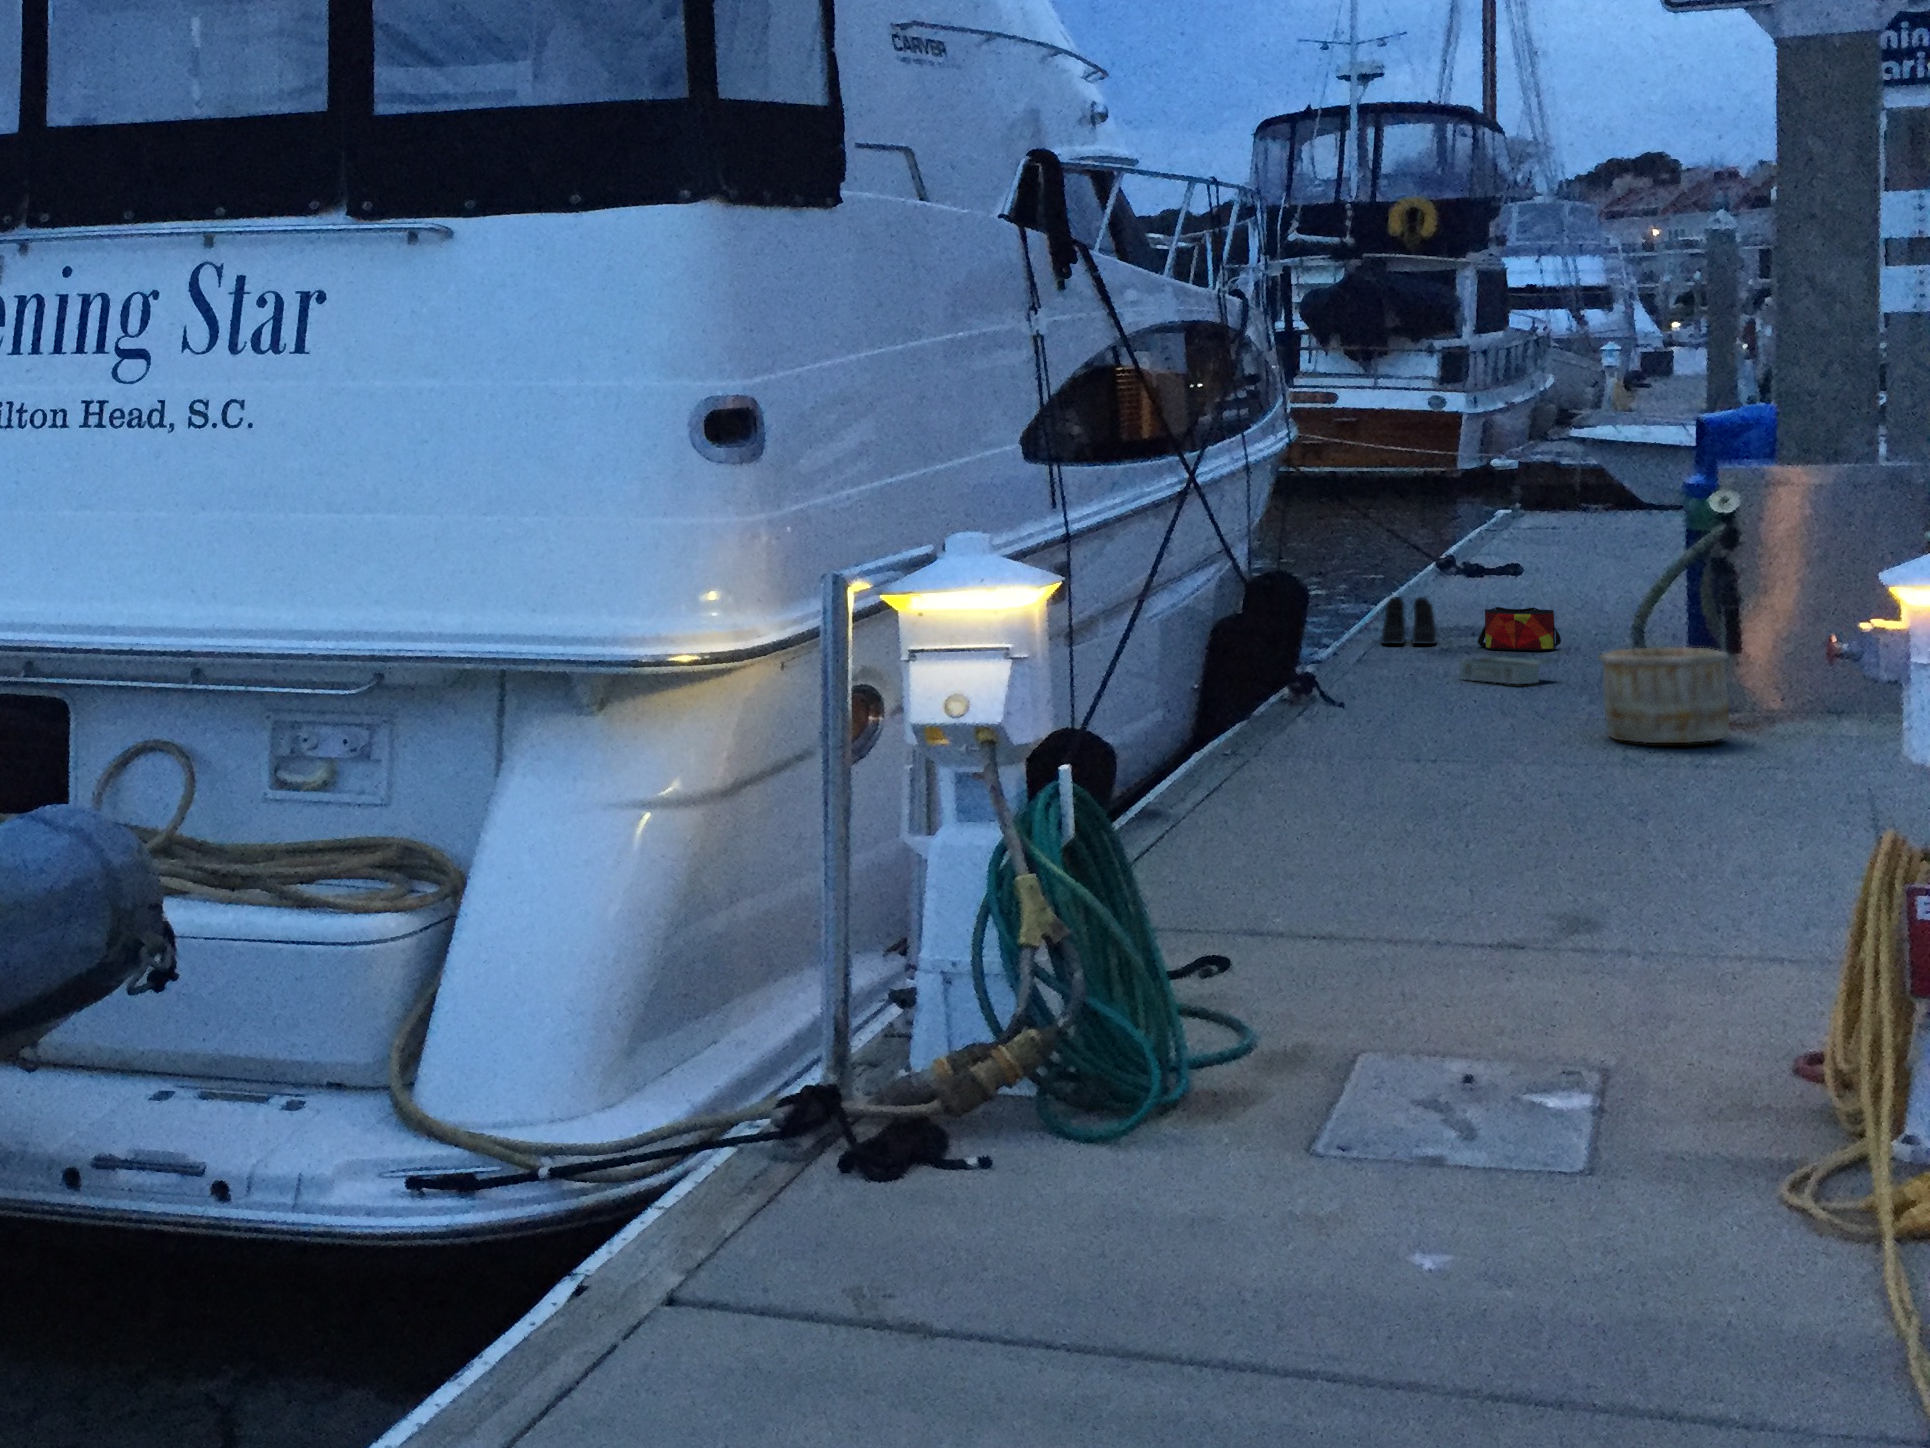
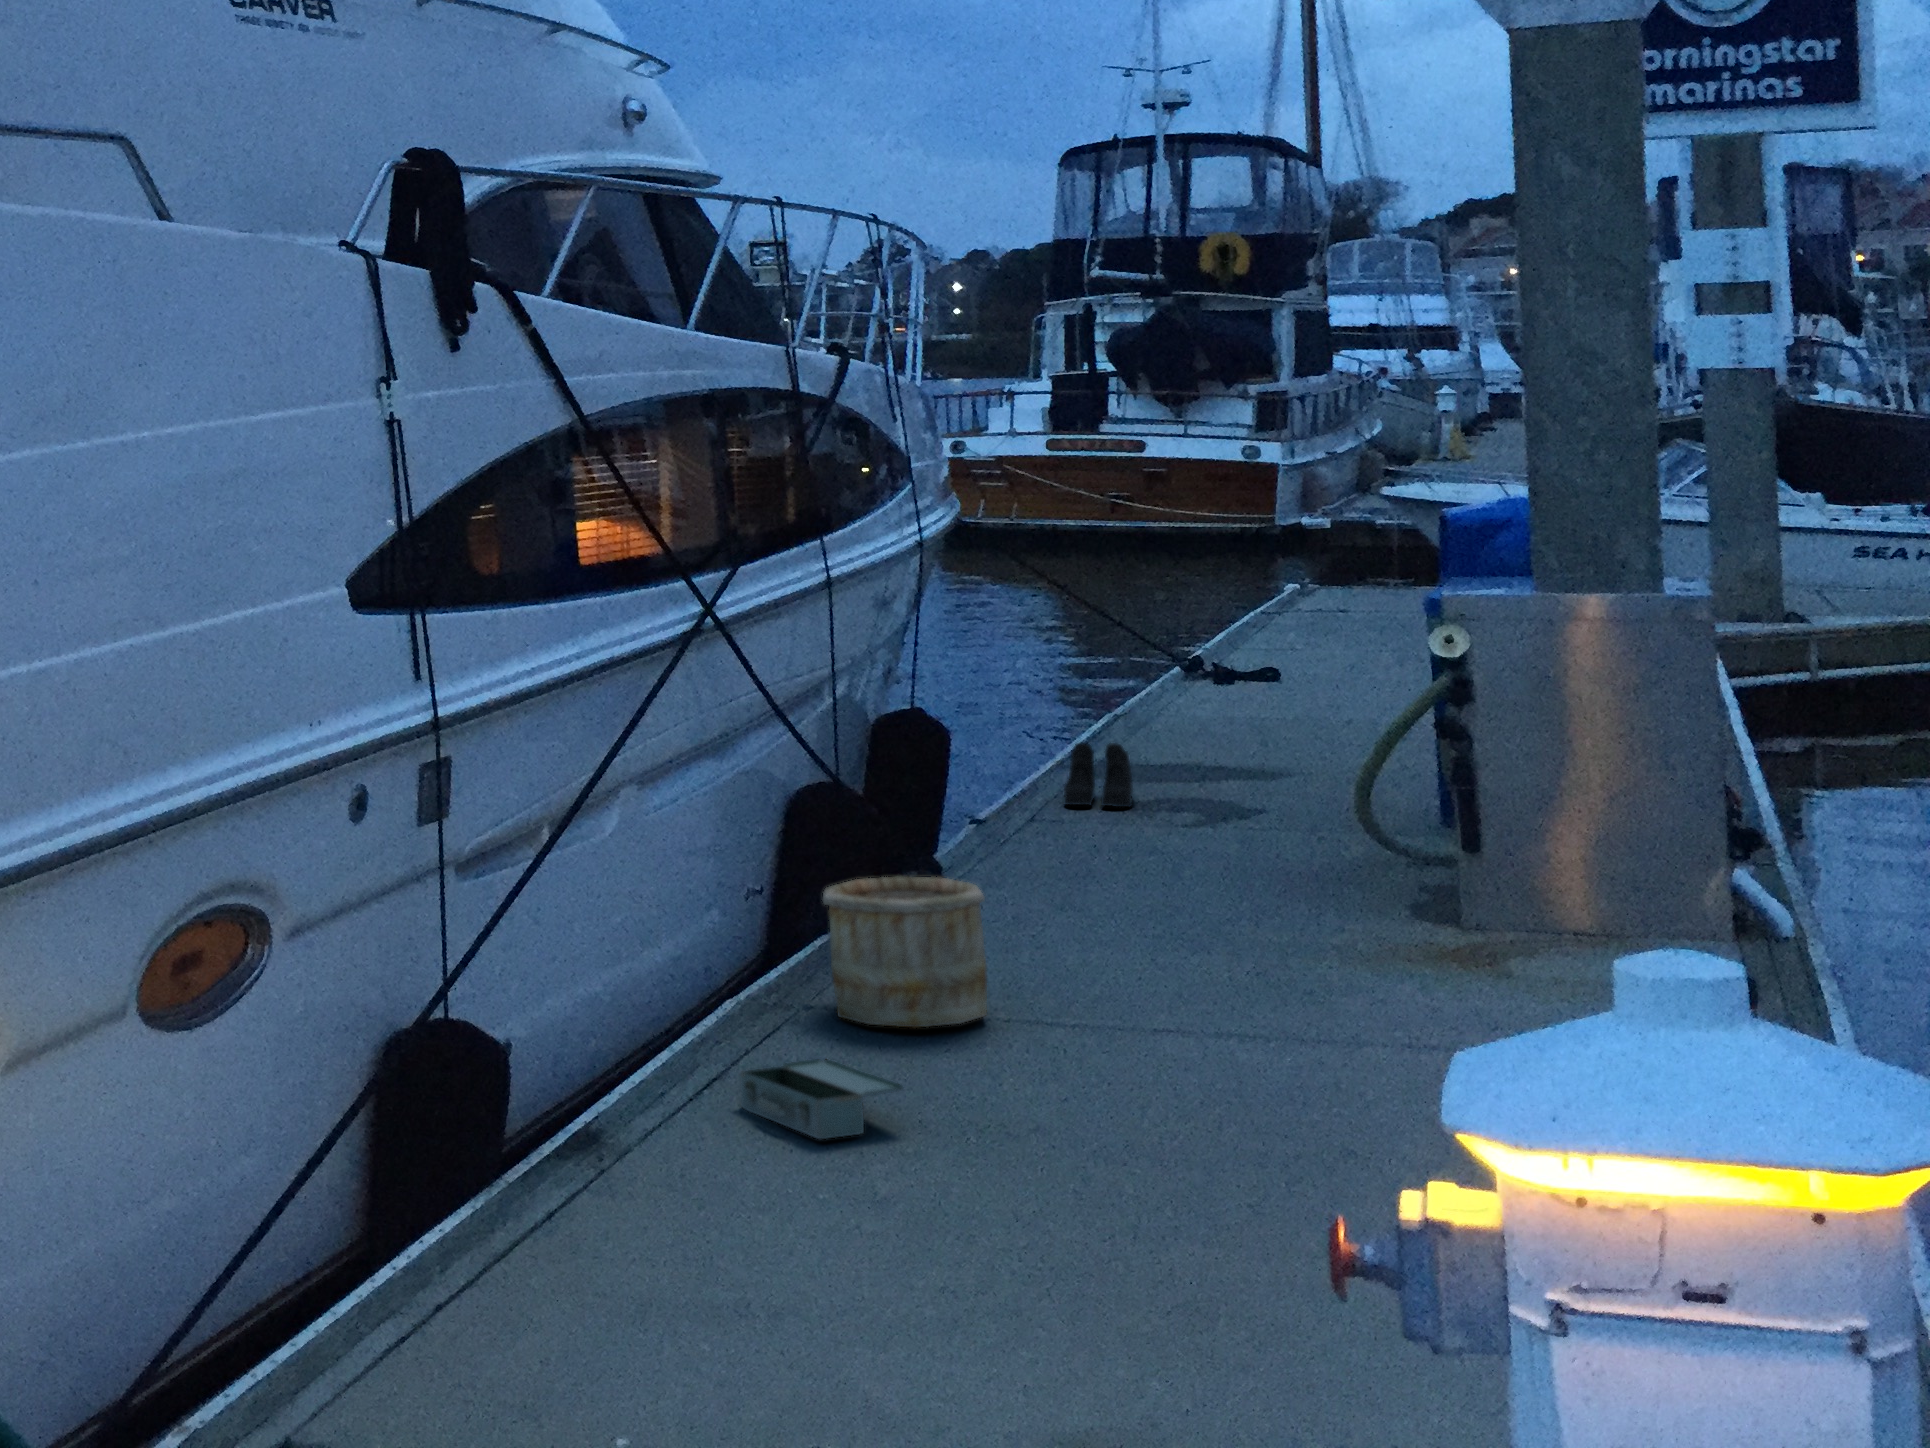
bag: present [1478,607,1561,651] -> none [1180,761,1283,822]
wooden bucket: present [1599,647,1729,743] -> present [823,876,987,1027]
toolbox: present [1460,656,1556,684] -> present [740,1059,903,1140]

